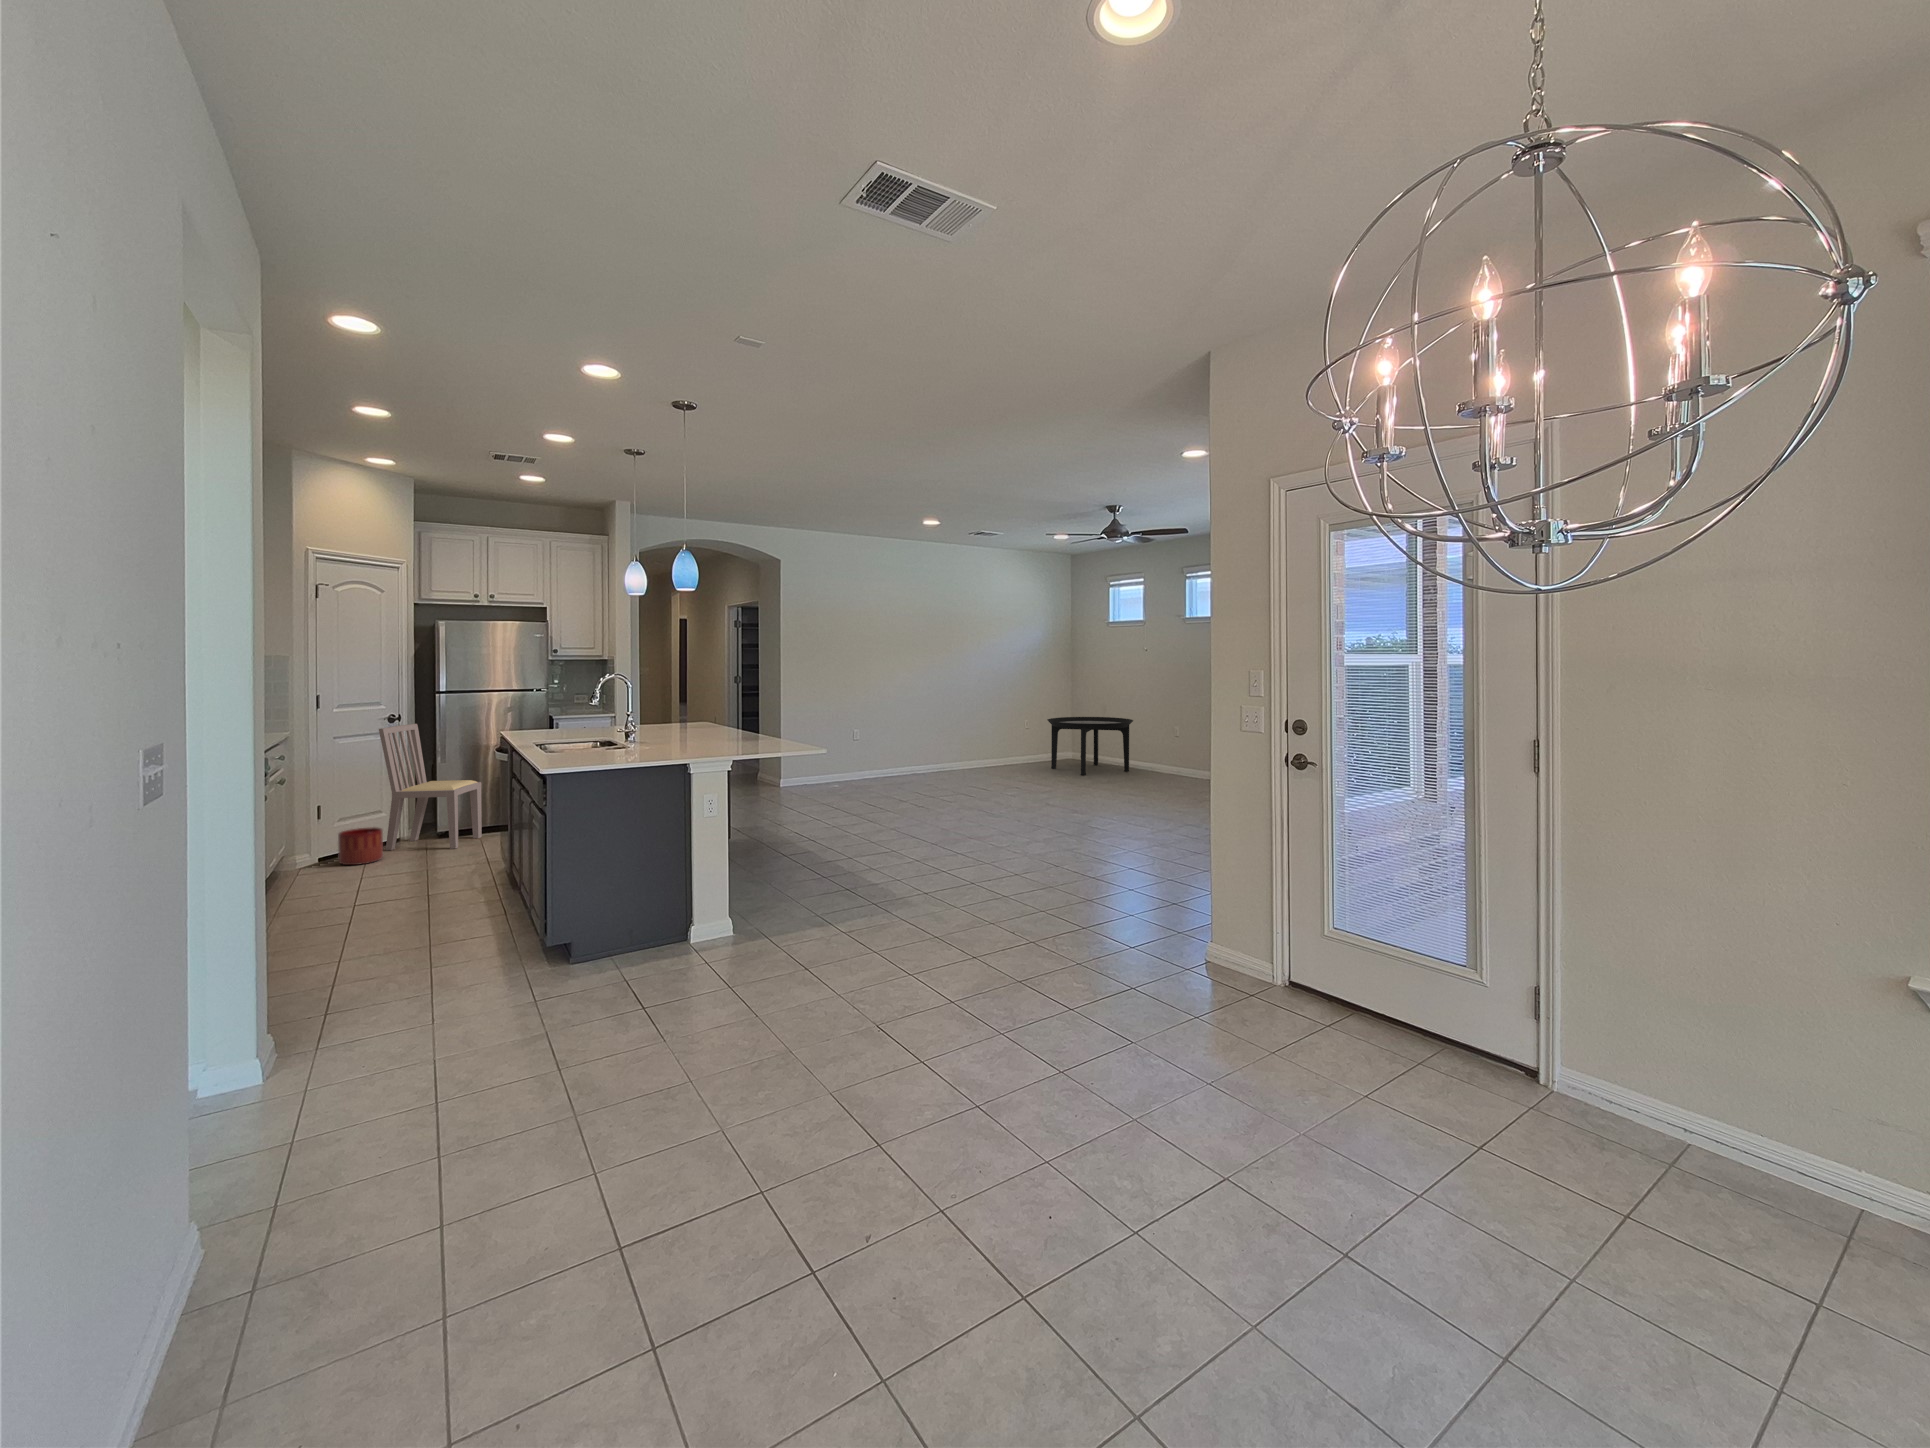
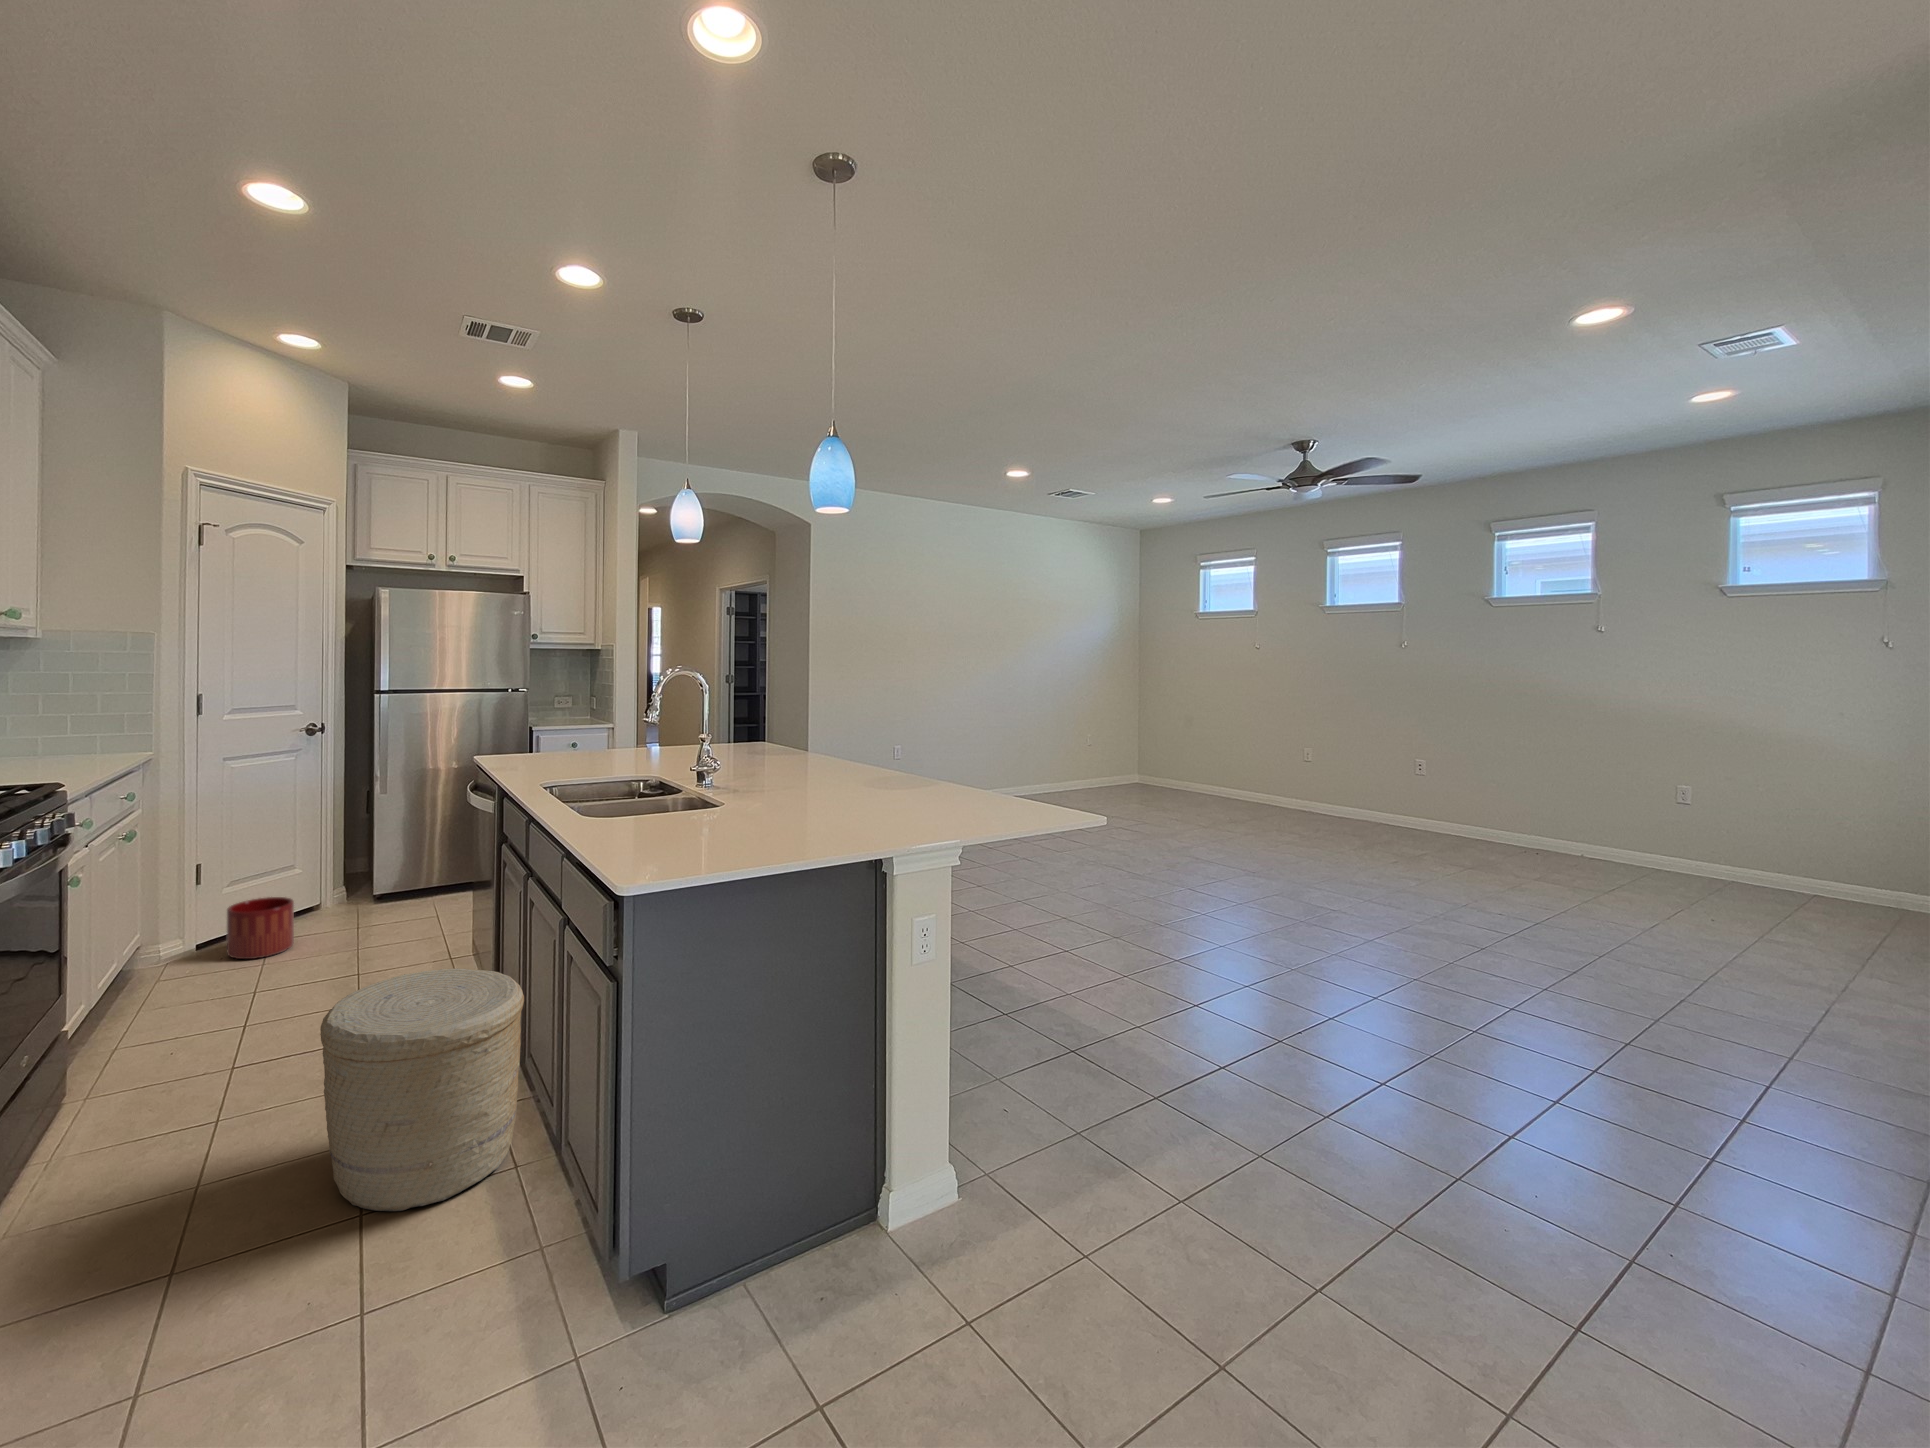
round table: present [1047,717,1133,775] -> none [1130,735,1247,814]
dining chair: present [379,724,482,850] -> none [292,737,436,927]
woven basket: none [402,835,514,944] -> present [320,969,524,1211]

